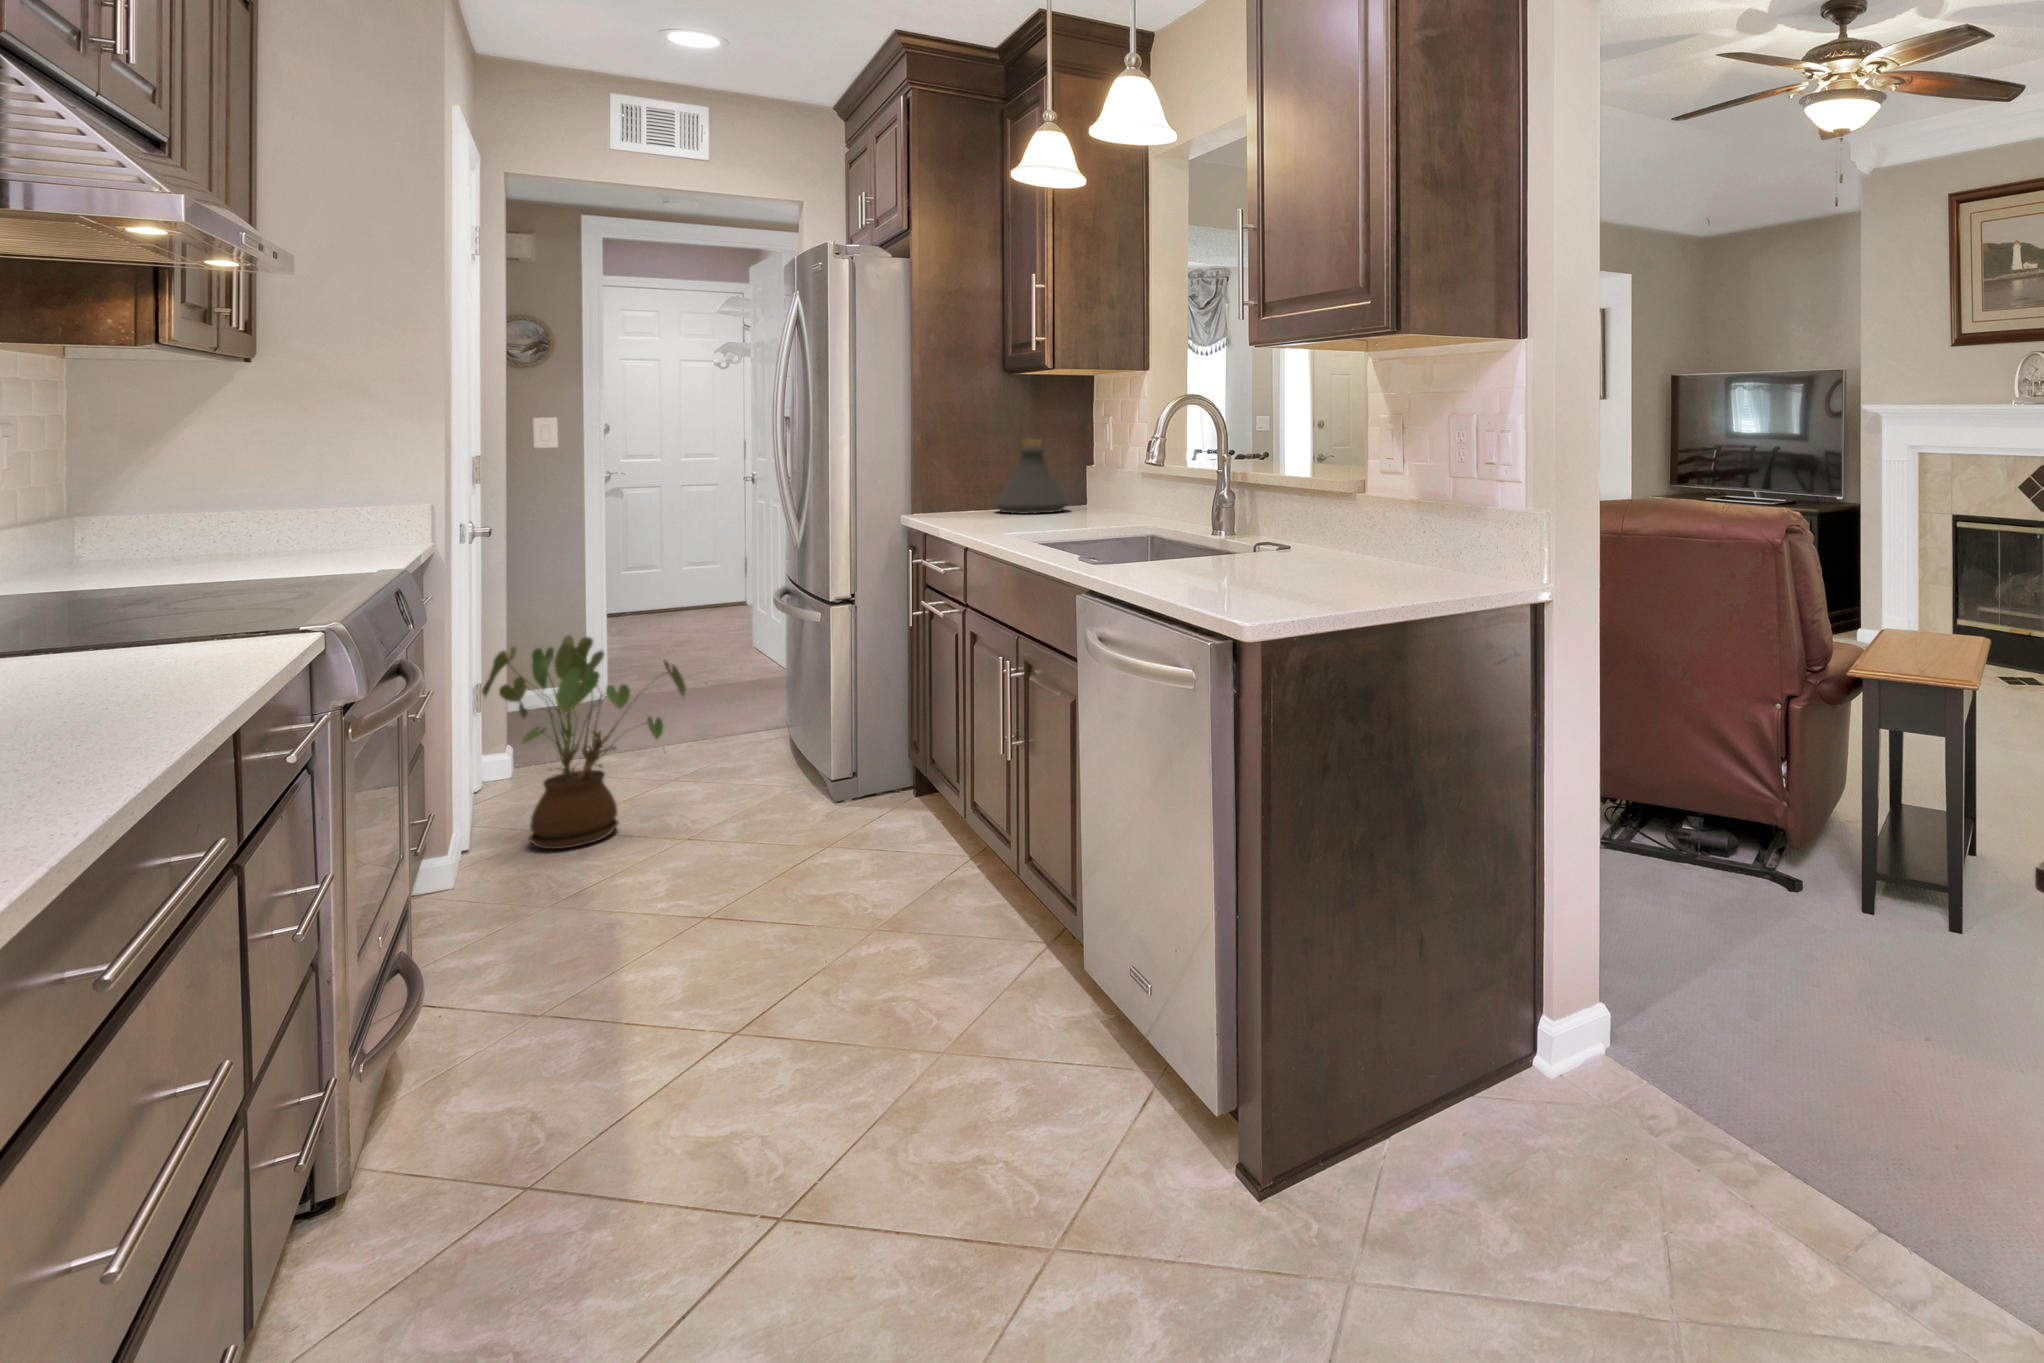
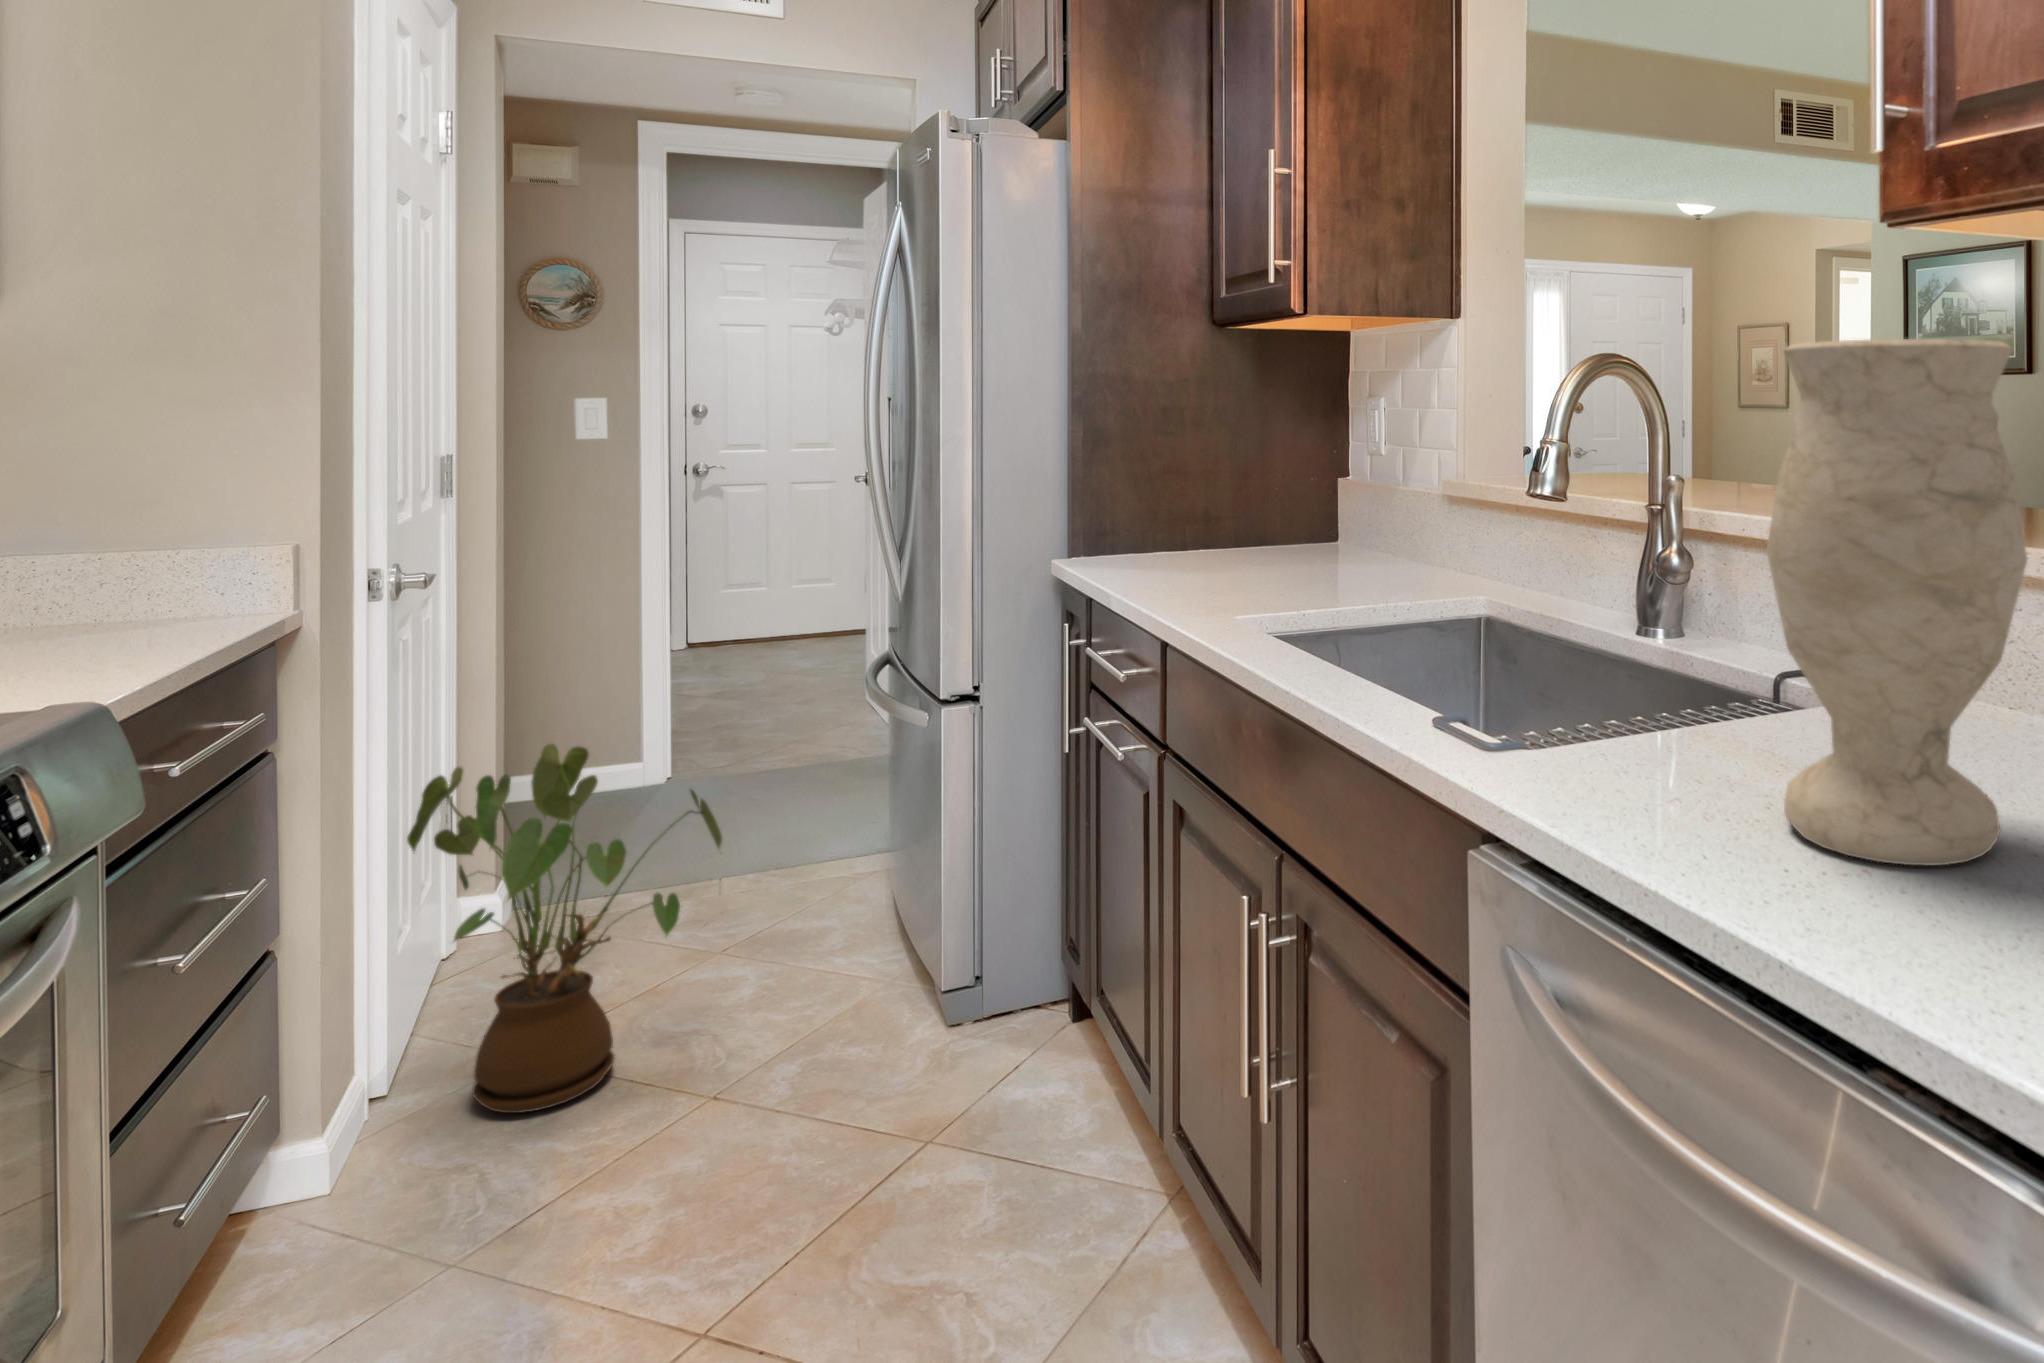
vase: none [1176,399,1265,583] -> present [1767,339,2027,865]
bottle: present [993,439,1069,514] -> none [1193,435,1313,557]

